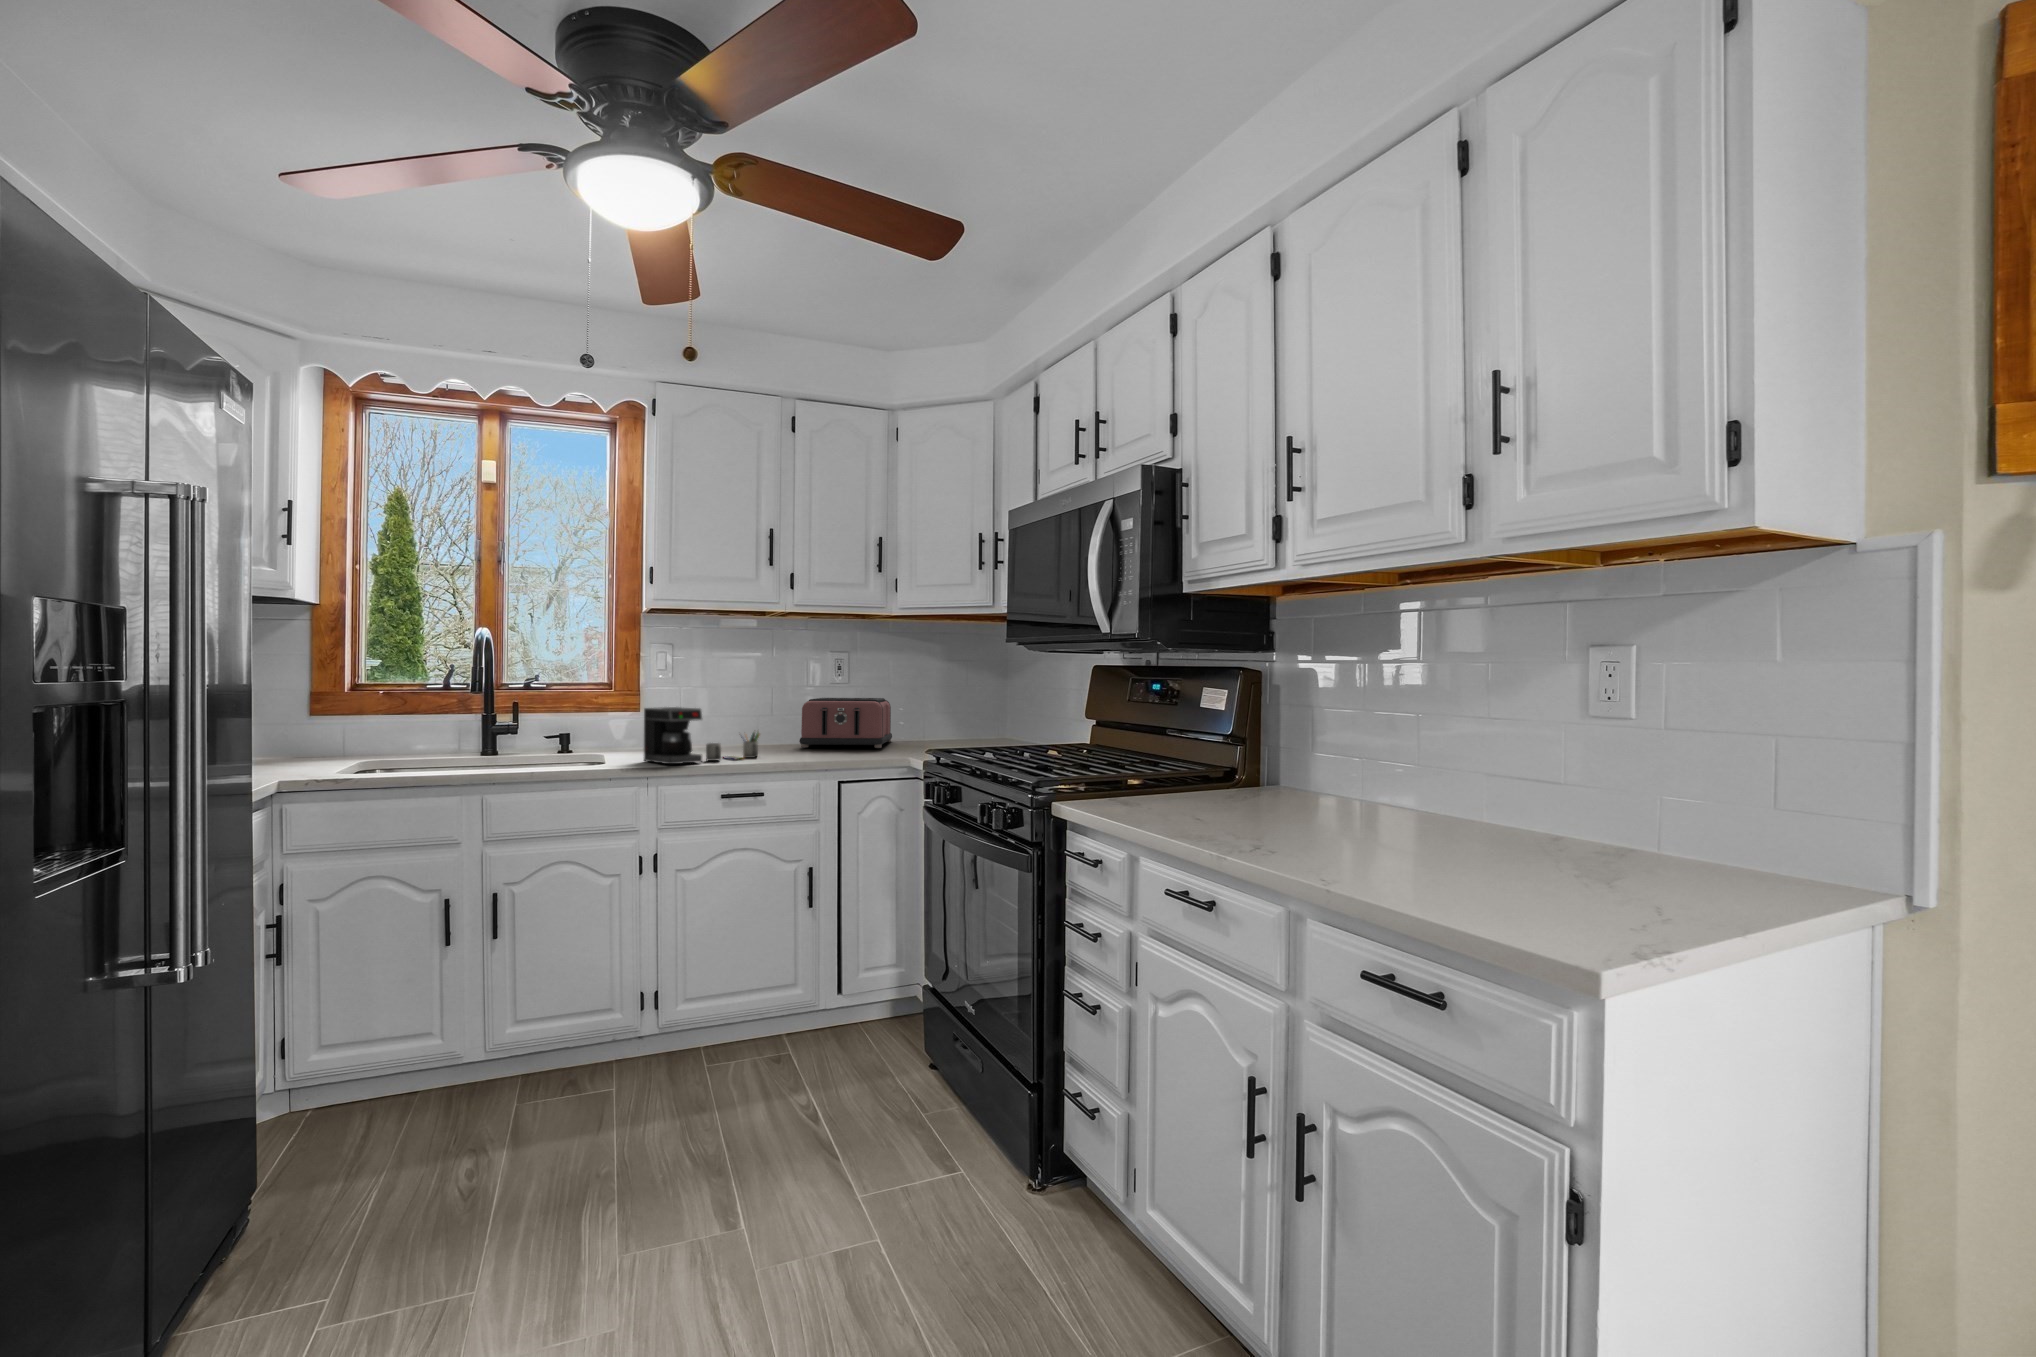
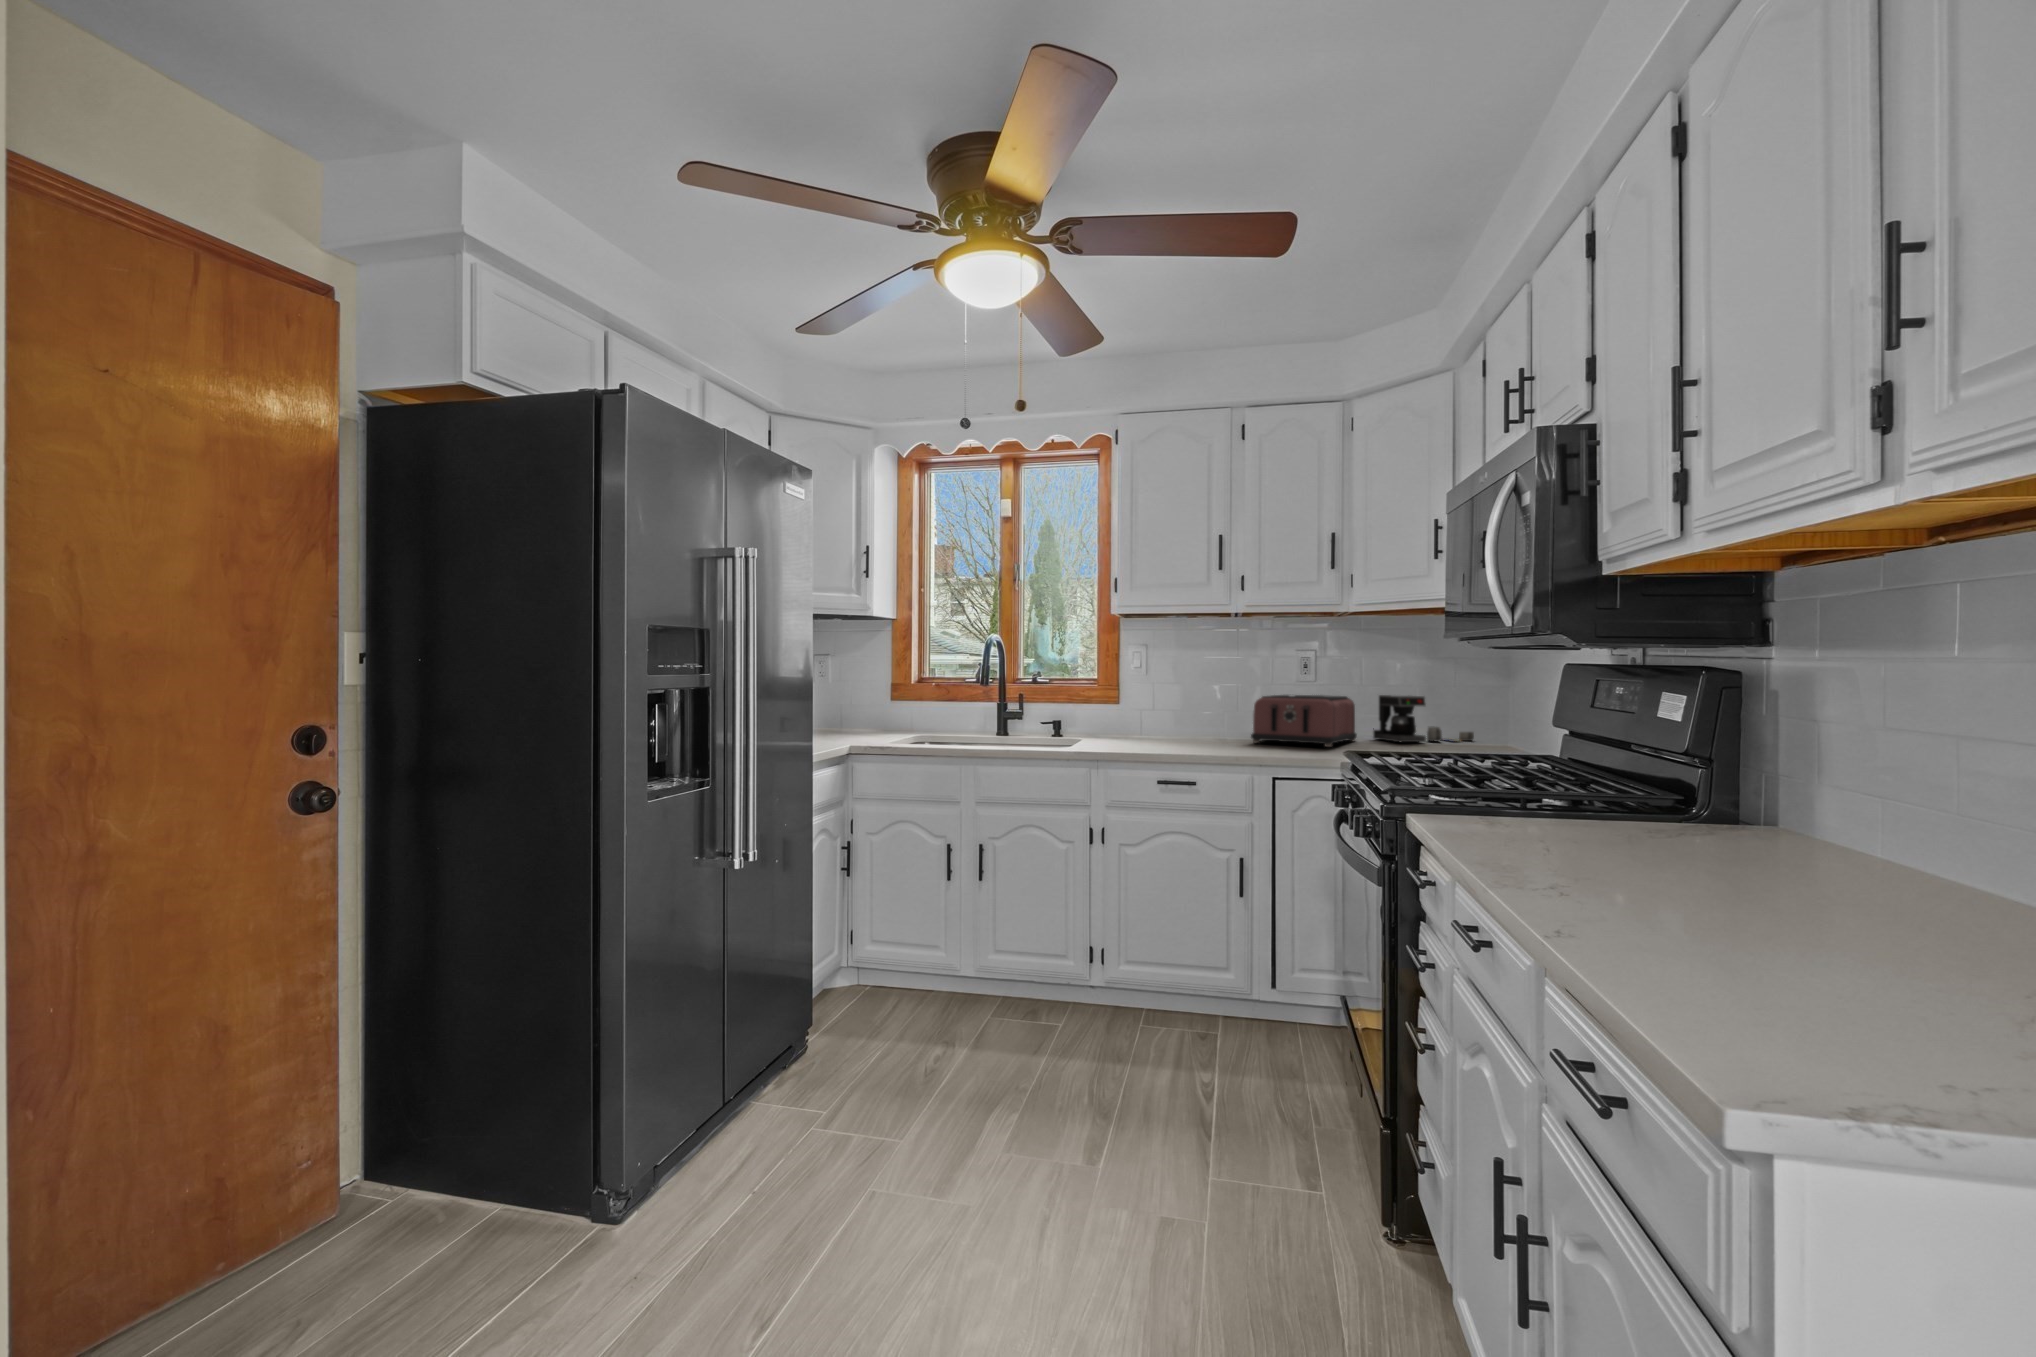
coffee maker: present [644,707,760,764] -> present [1373,695,1474,742]

